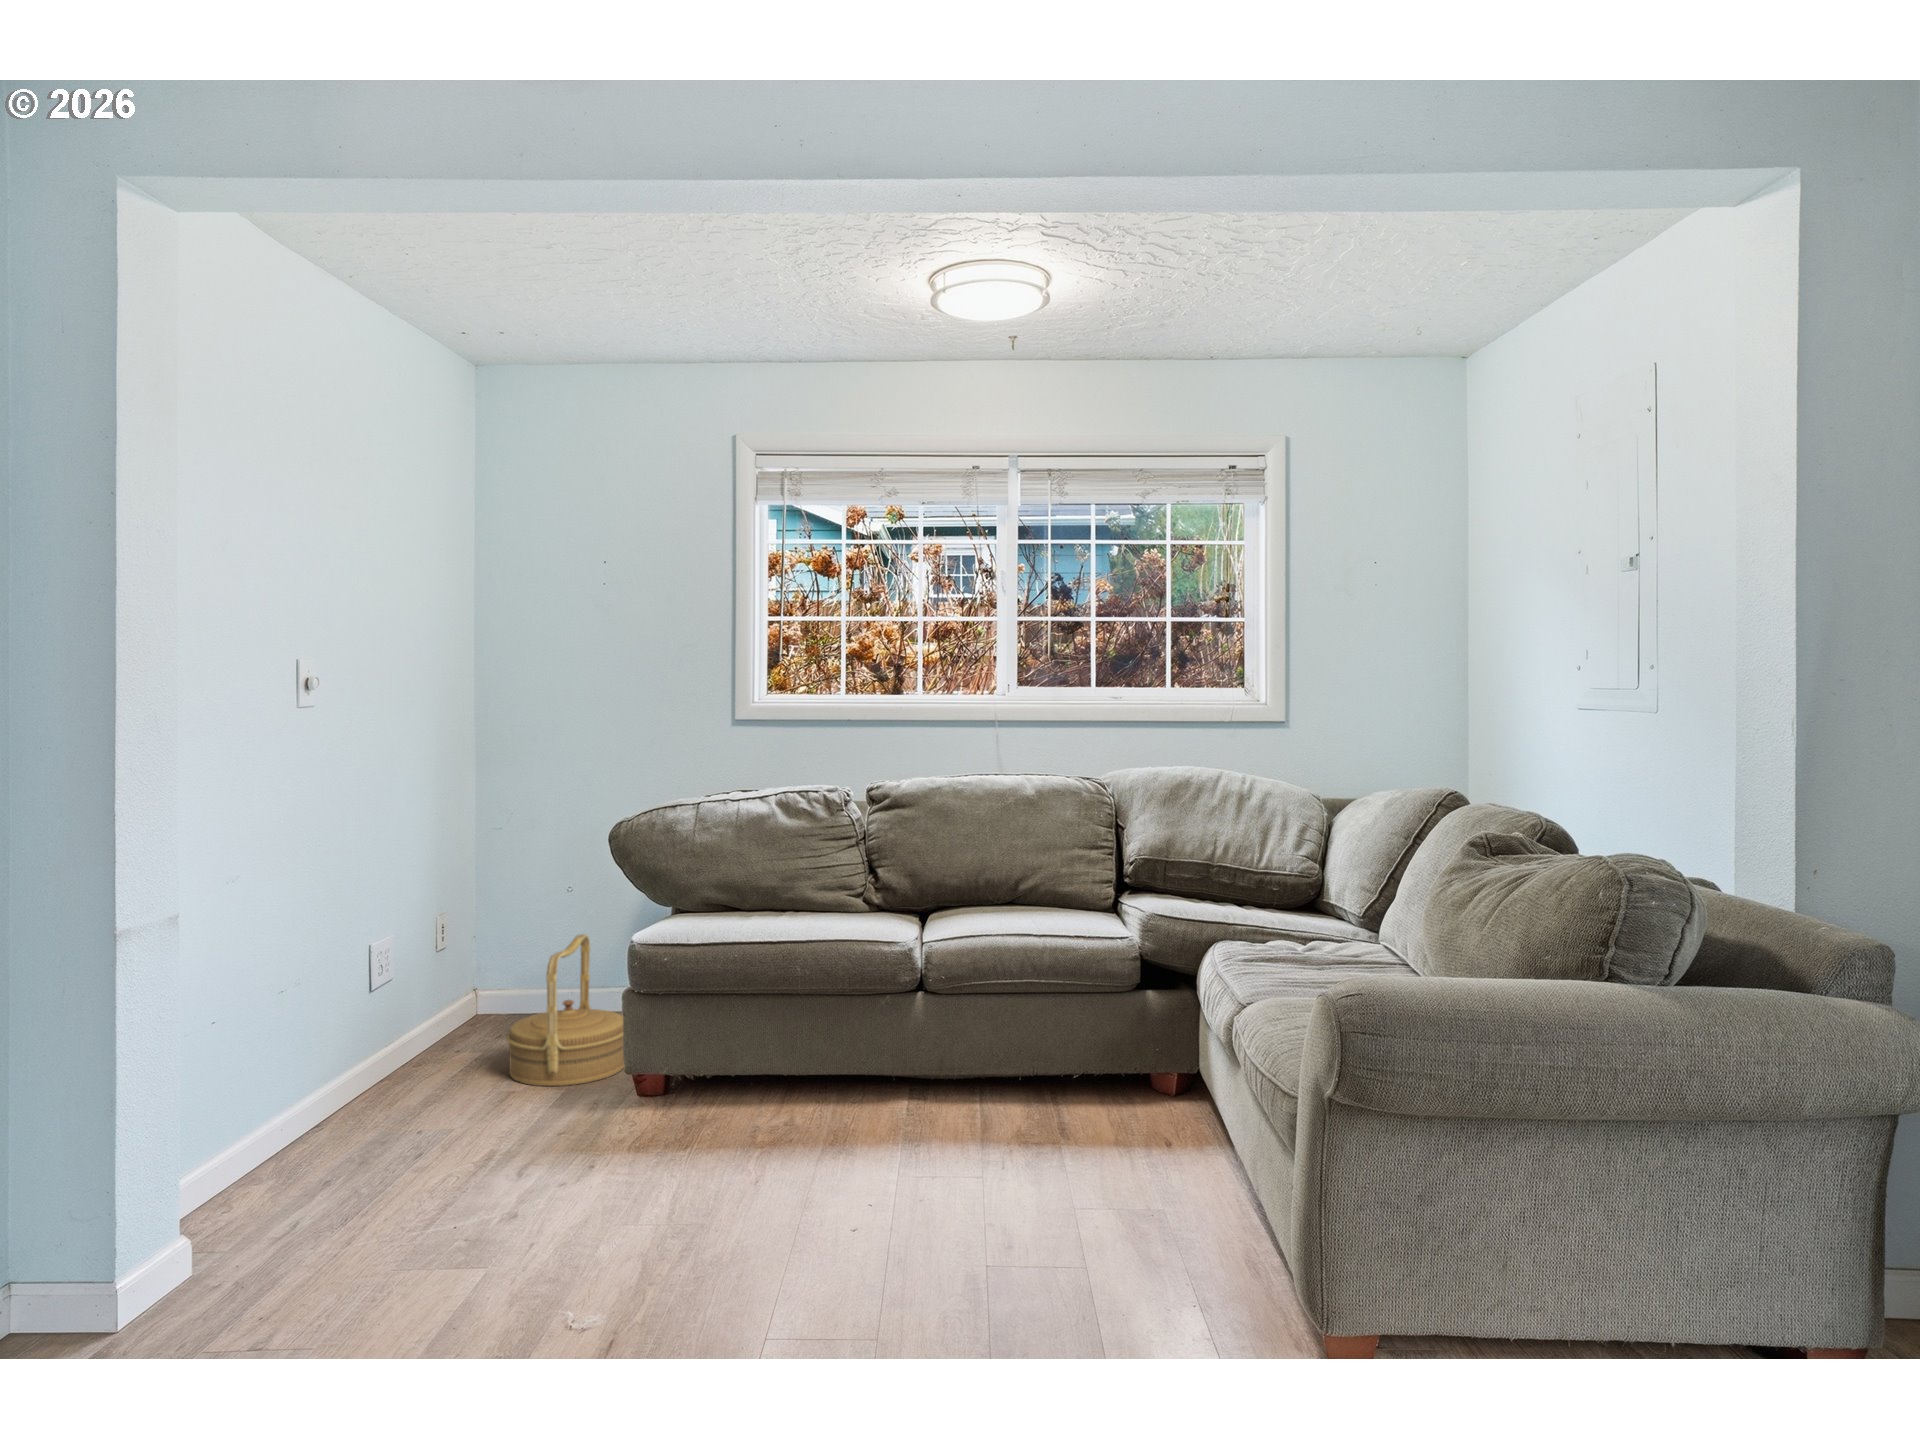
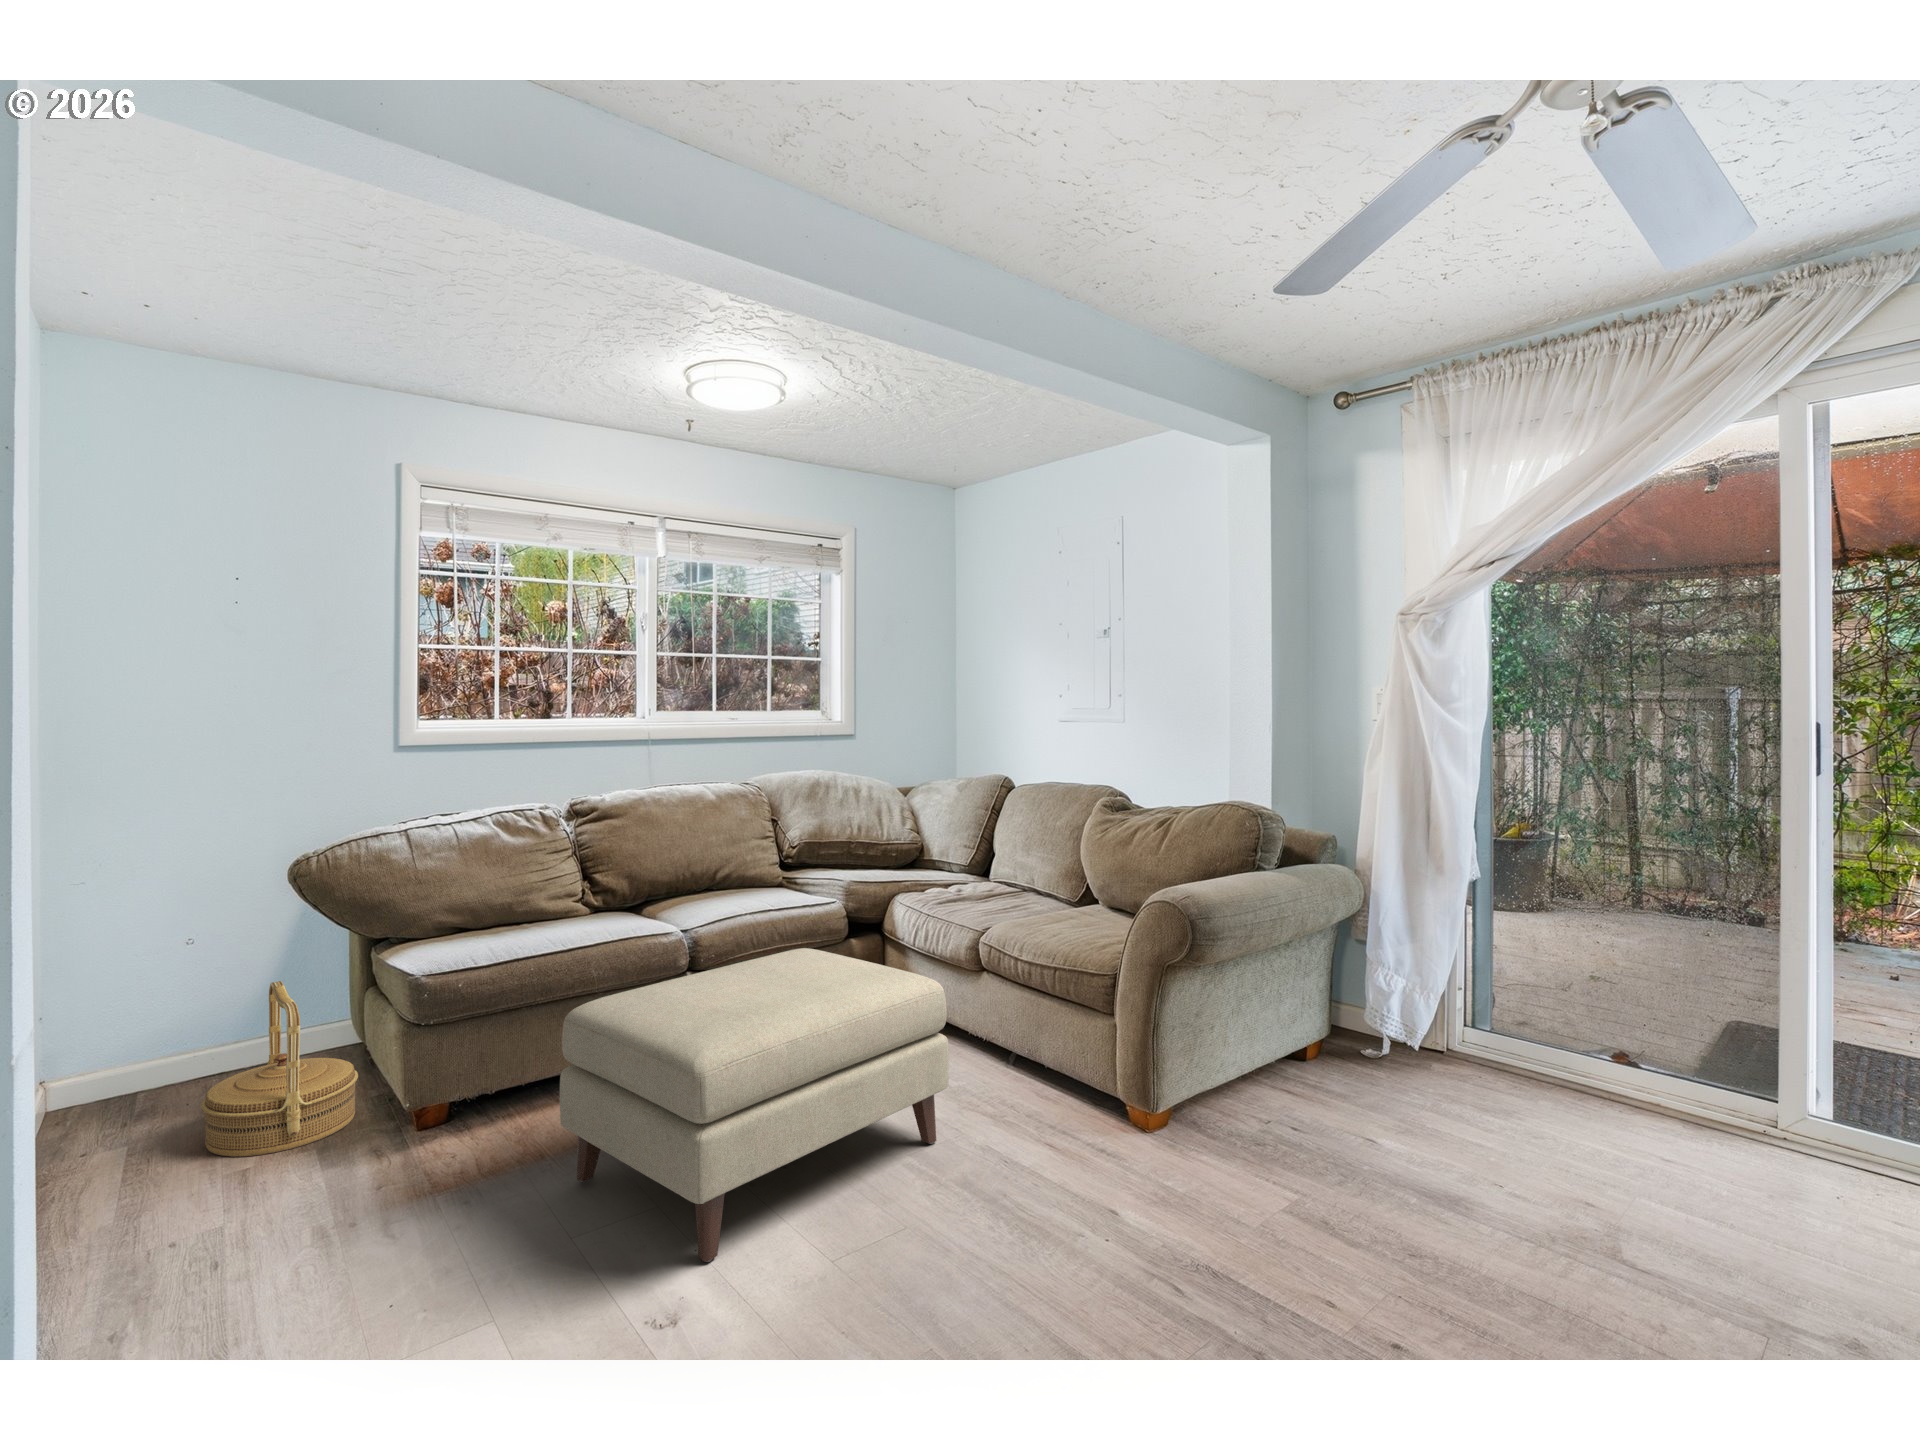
ottoman: none [648,983,1058,1294] -> present [560,948,949,1262]

